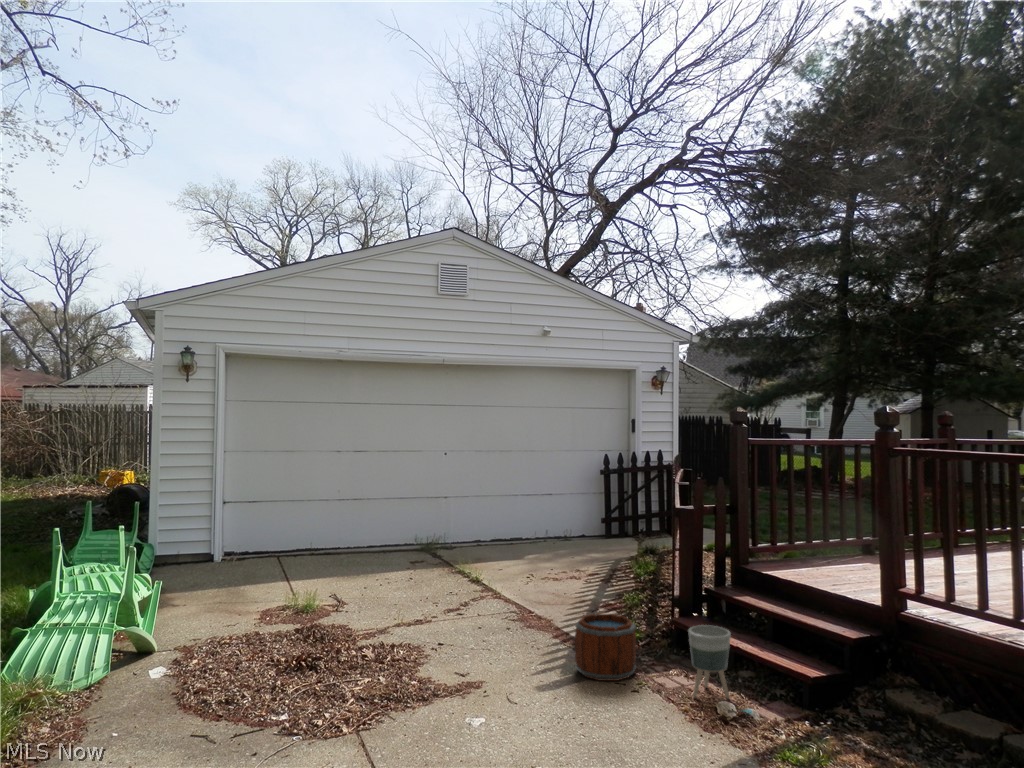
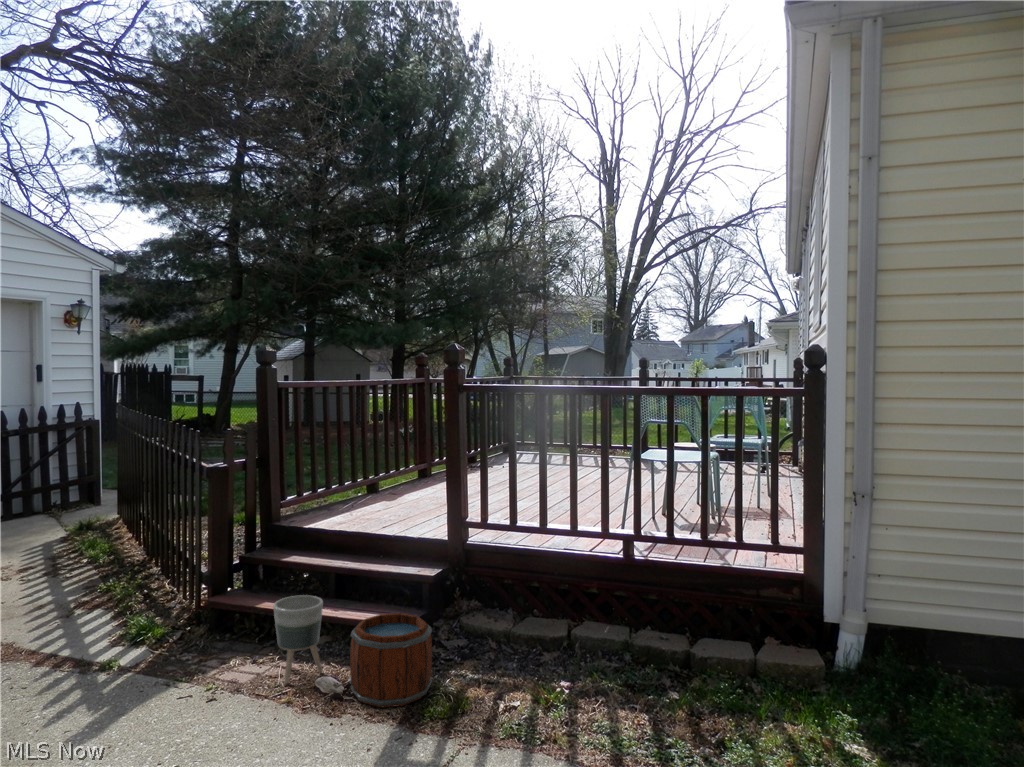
bucket: present [575,613,636,681] -> present [350,613,432,707]

